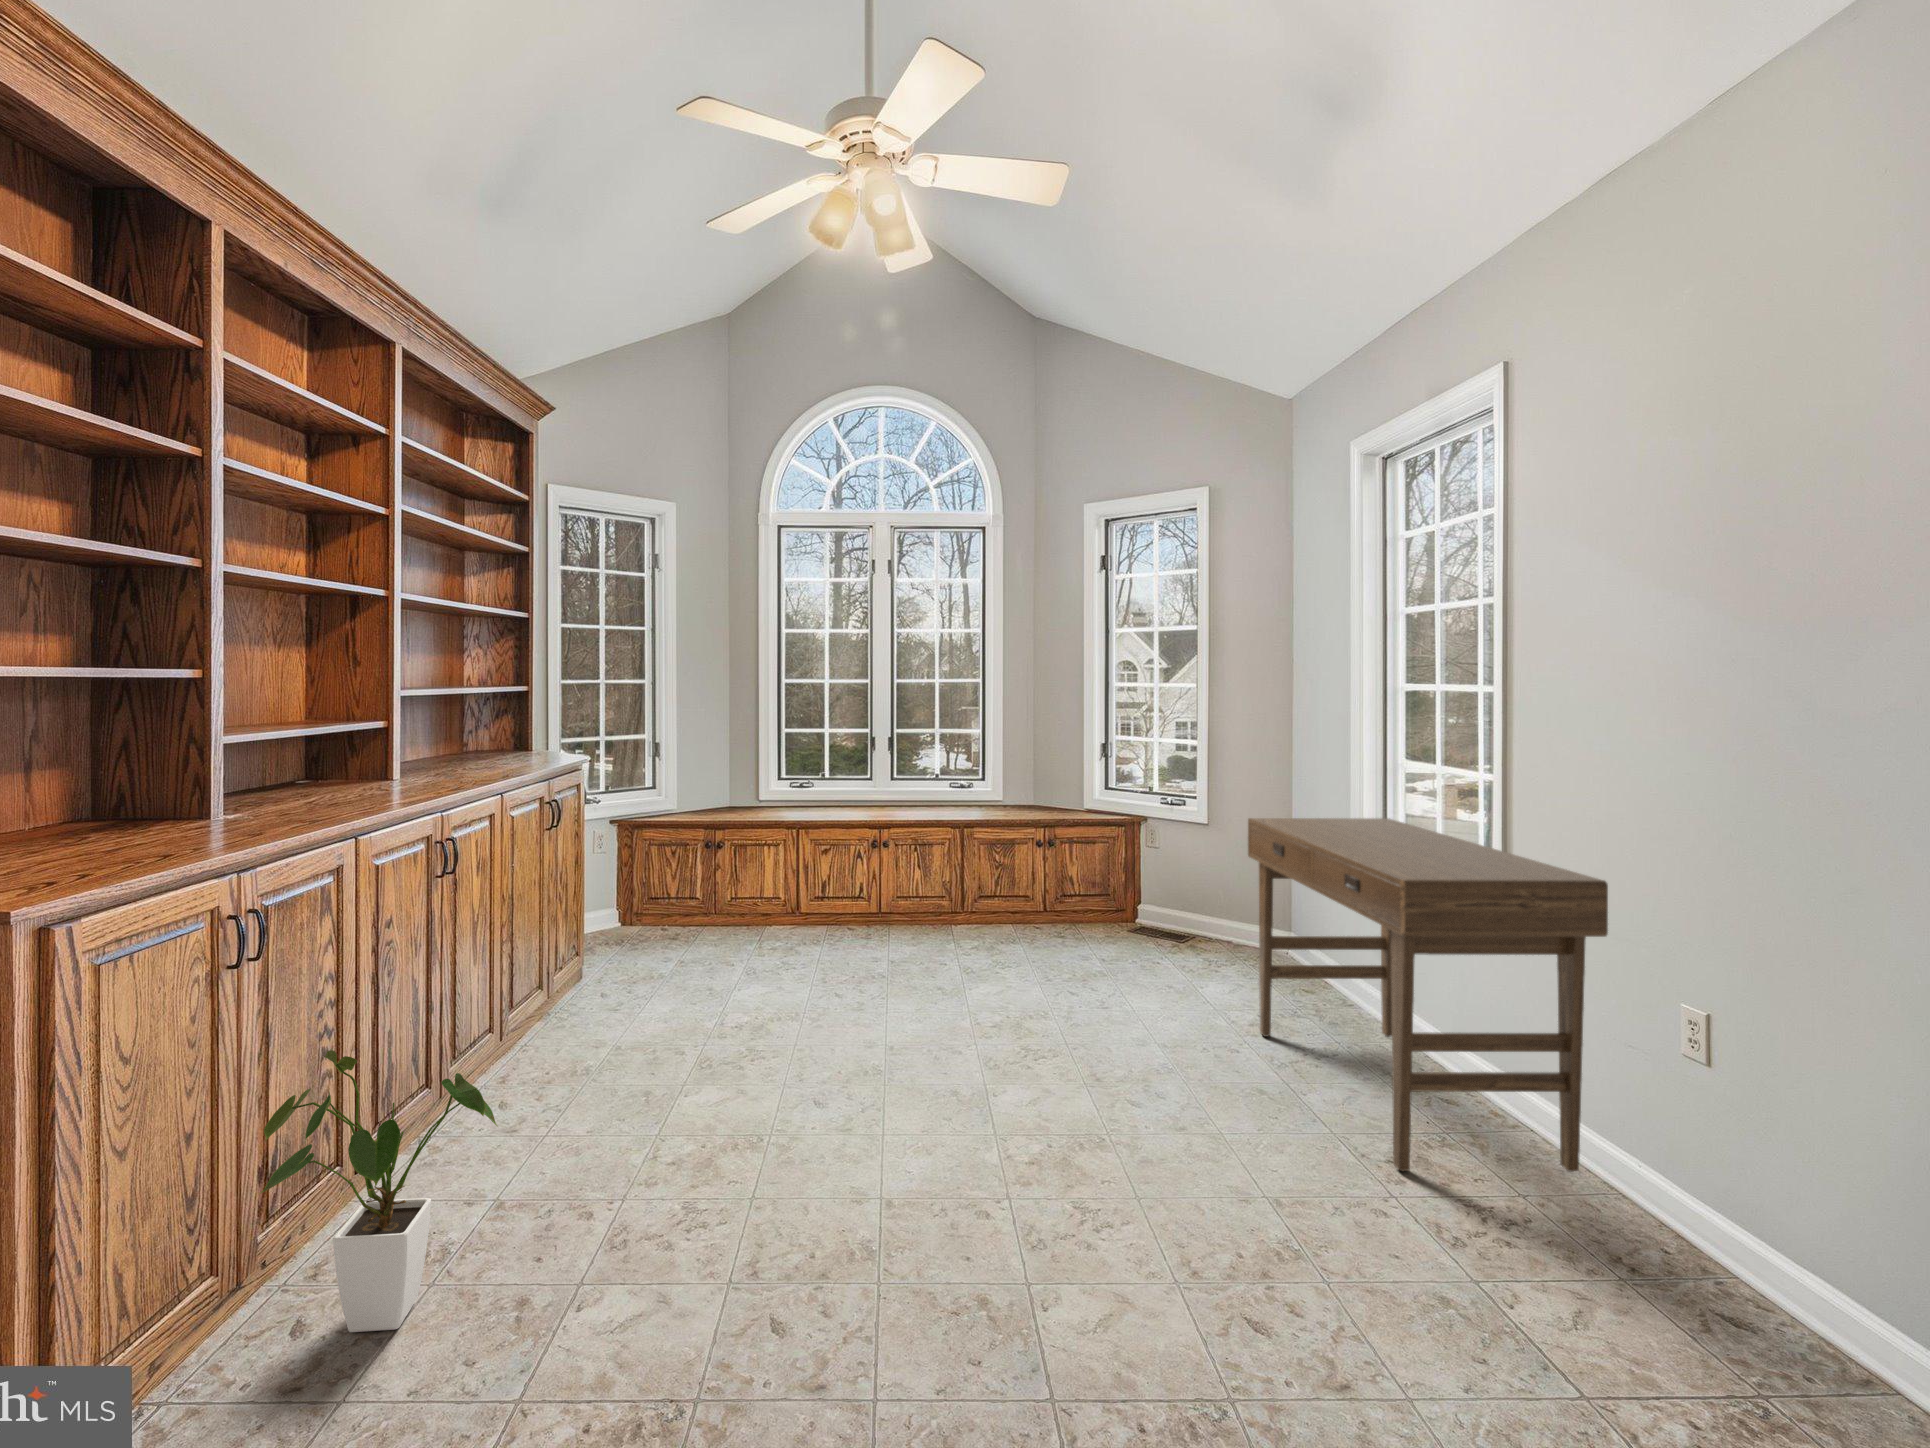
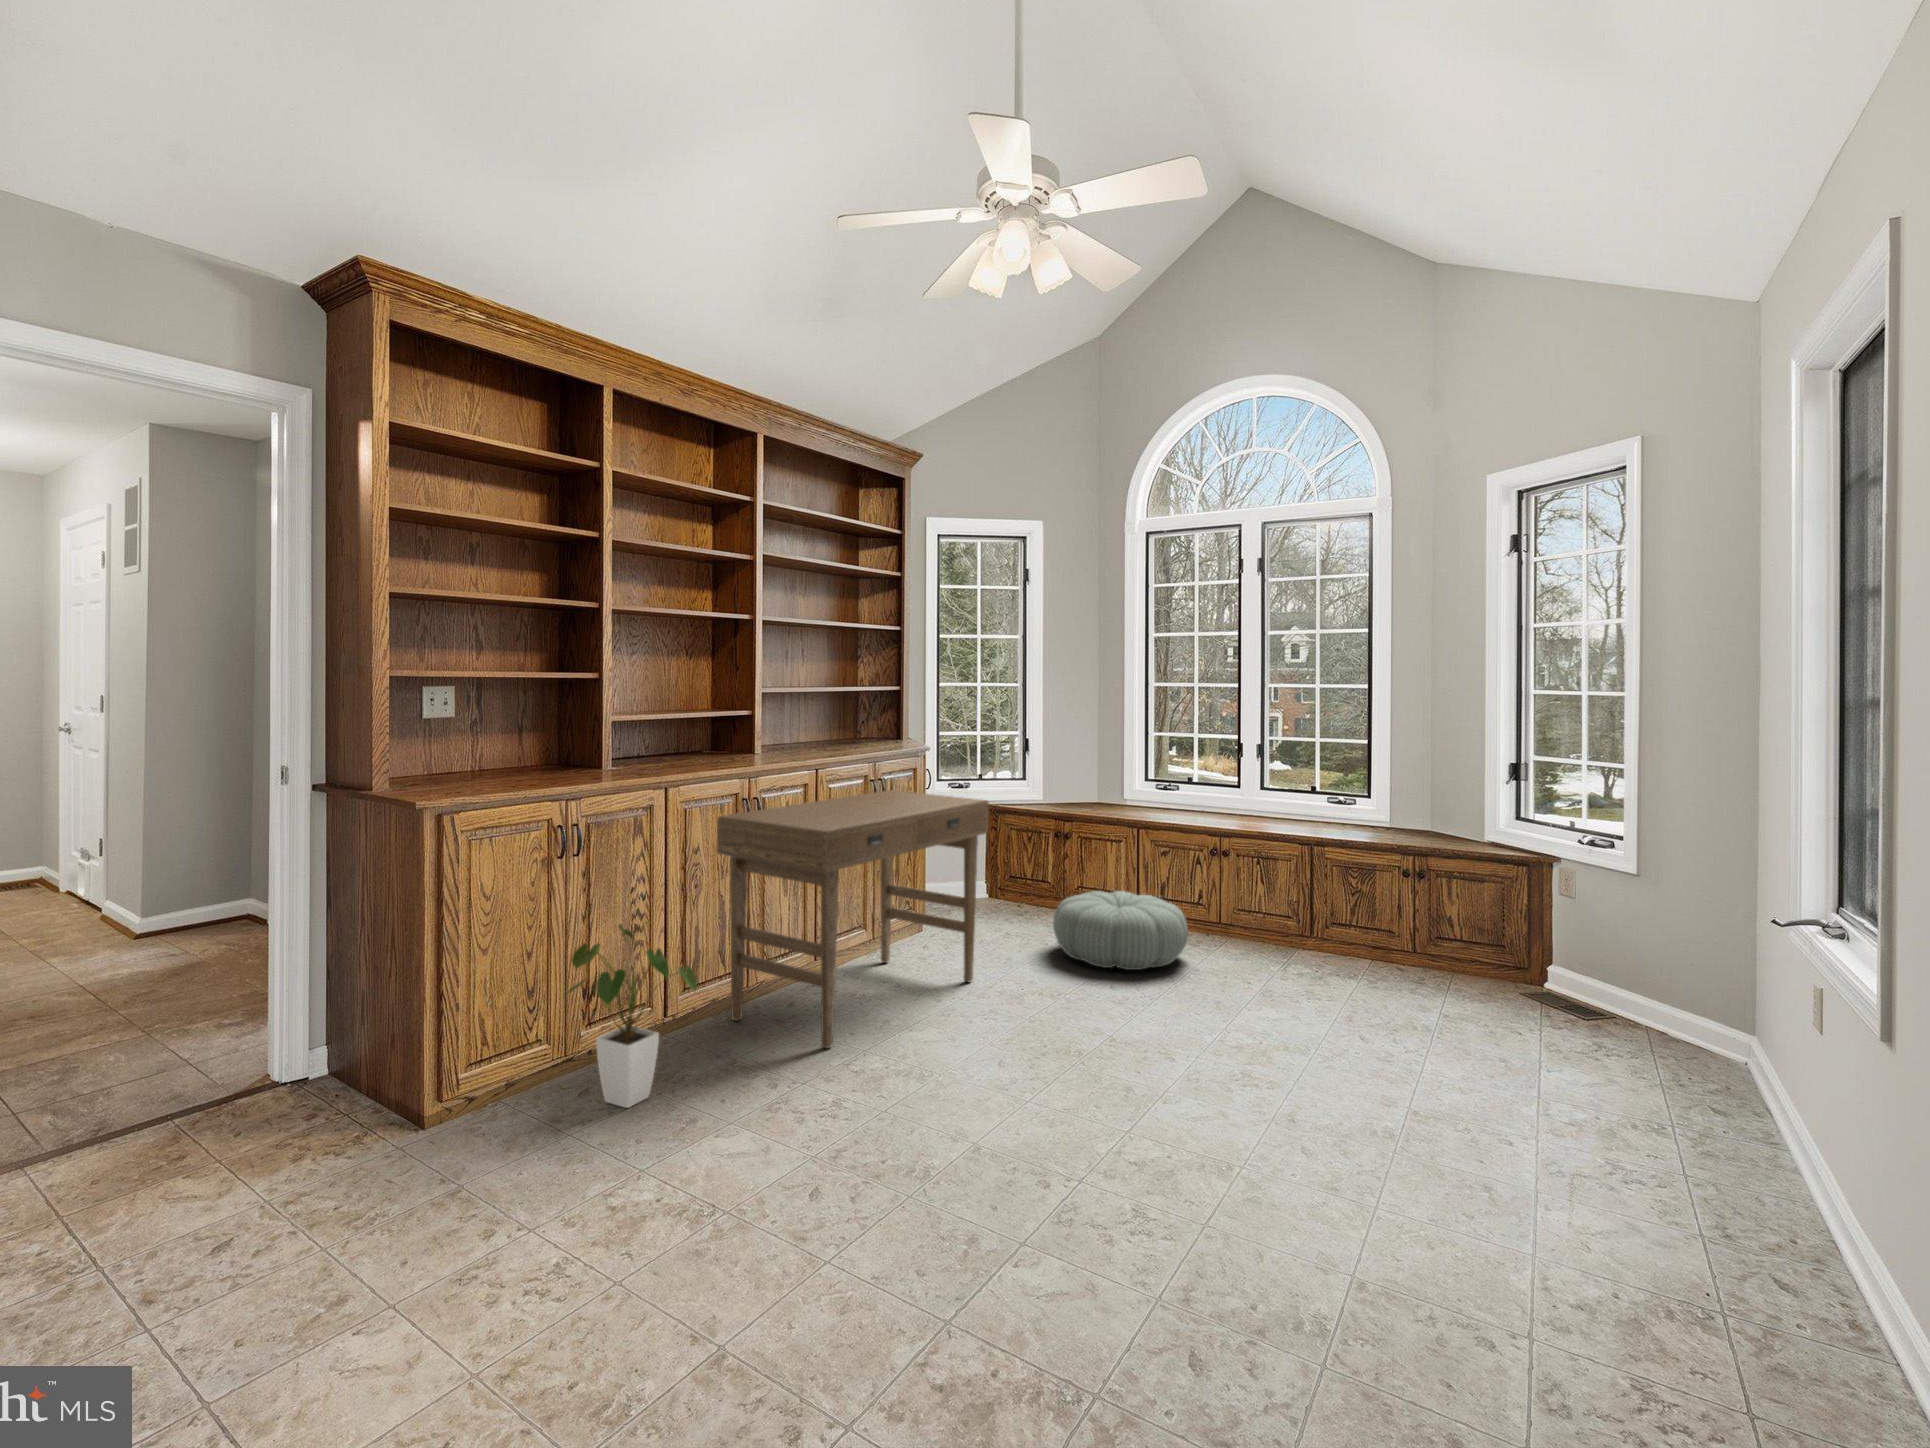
desk: present [1248,818,1608,1172] -> present [717,790,989,1049]
pouf: none [741,895,879,978] -> present [1053,891,1188,970]

